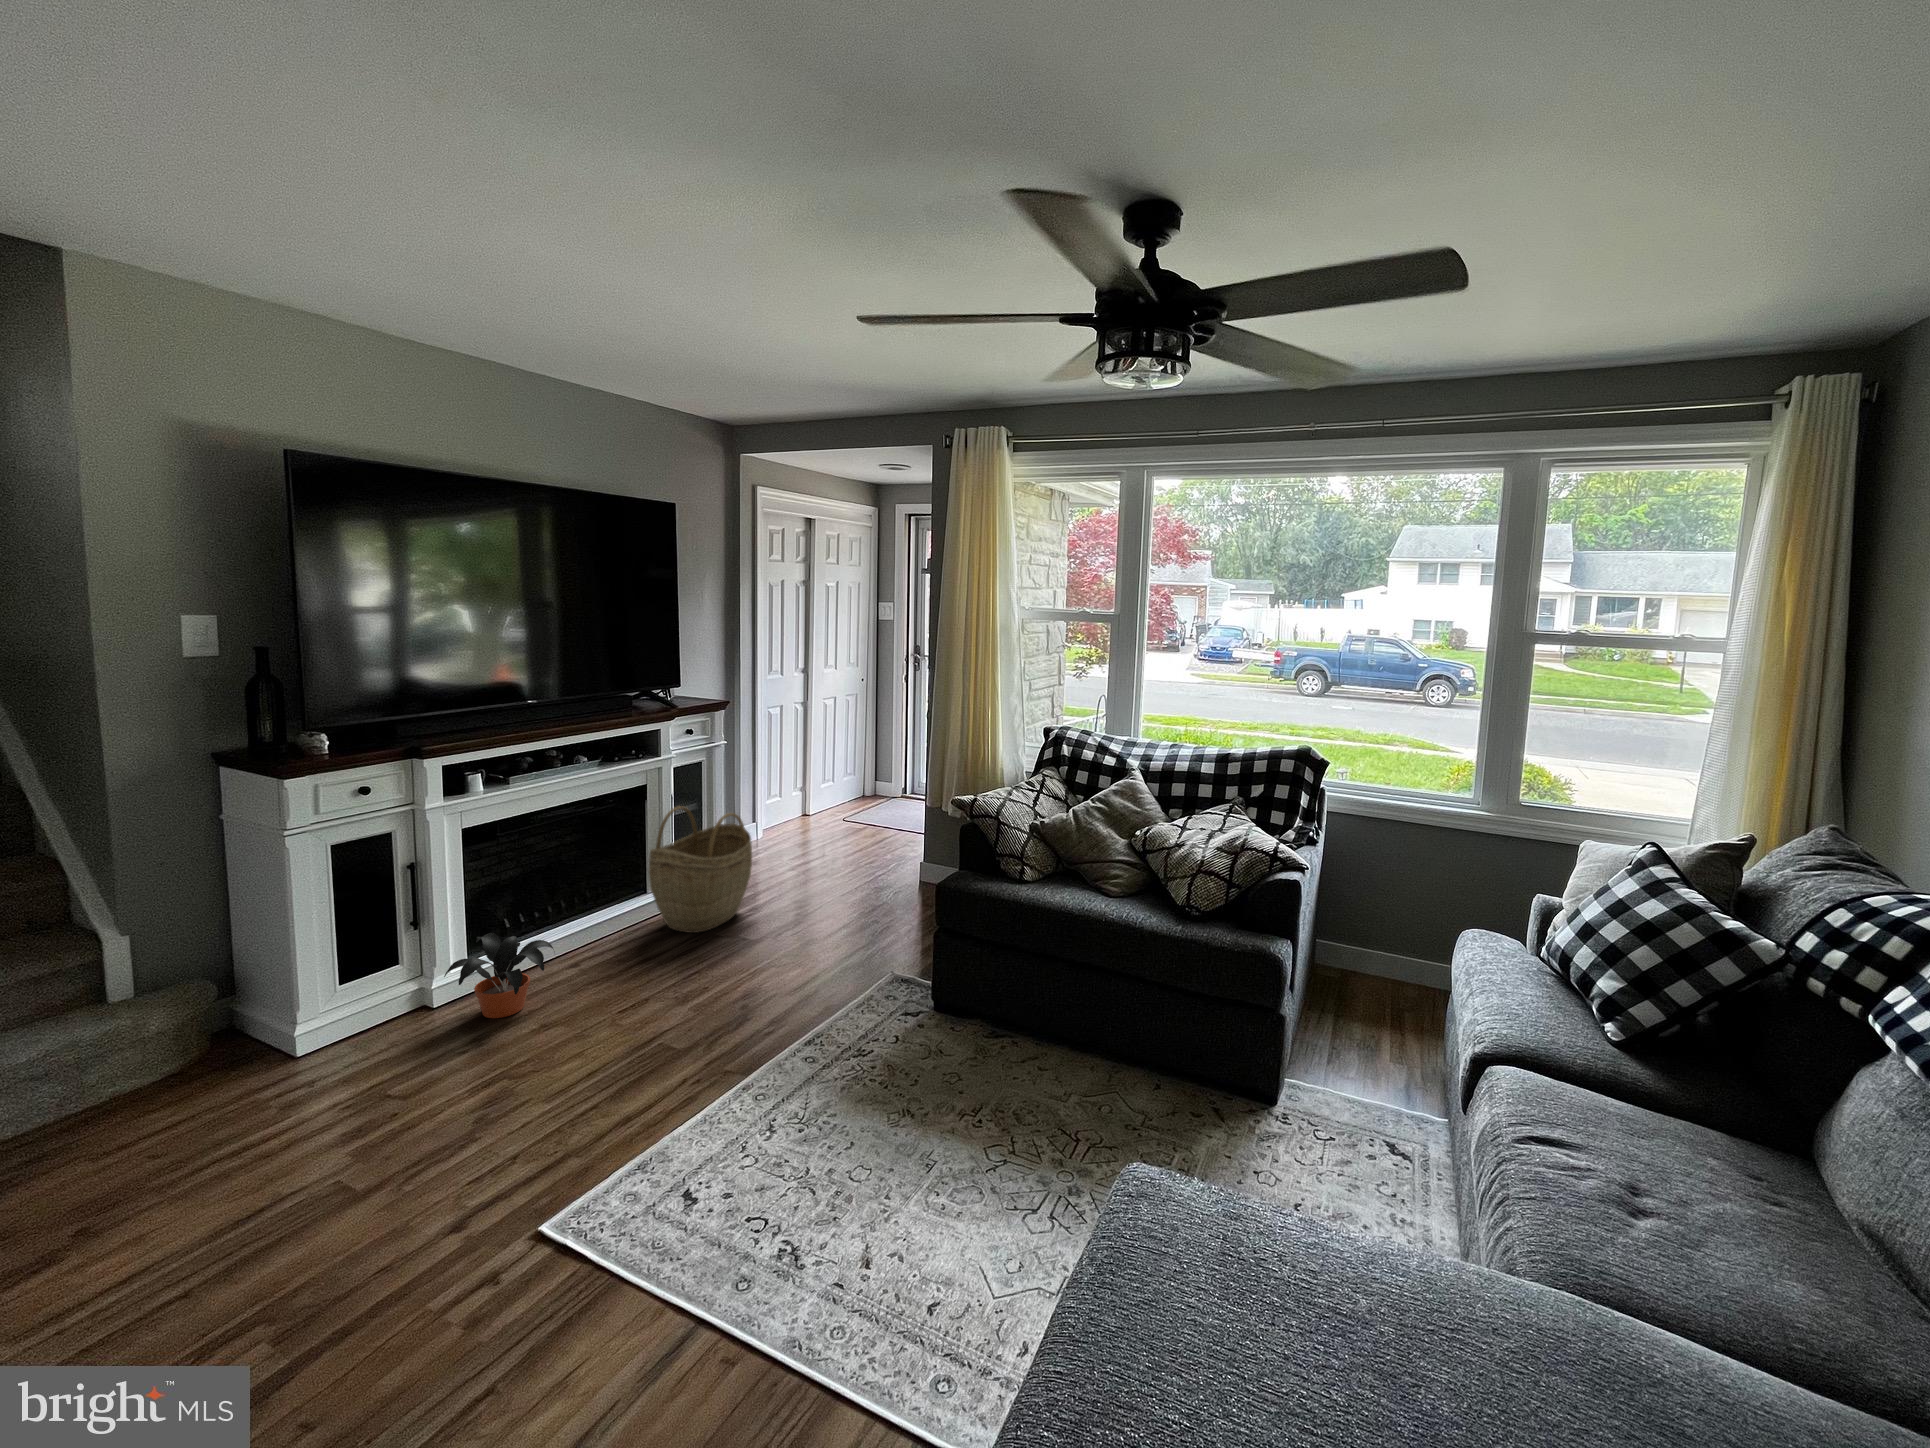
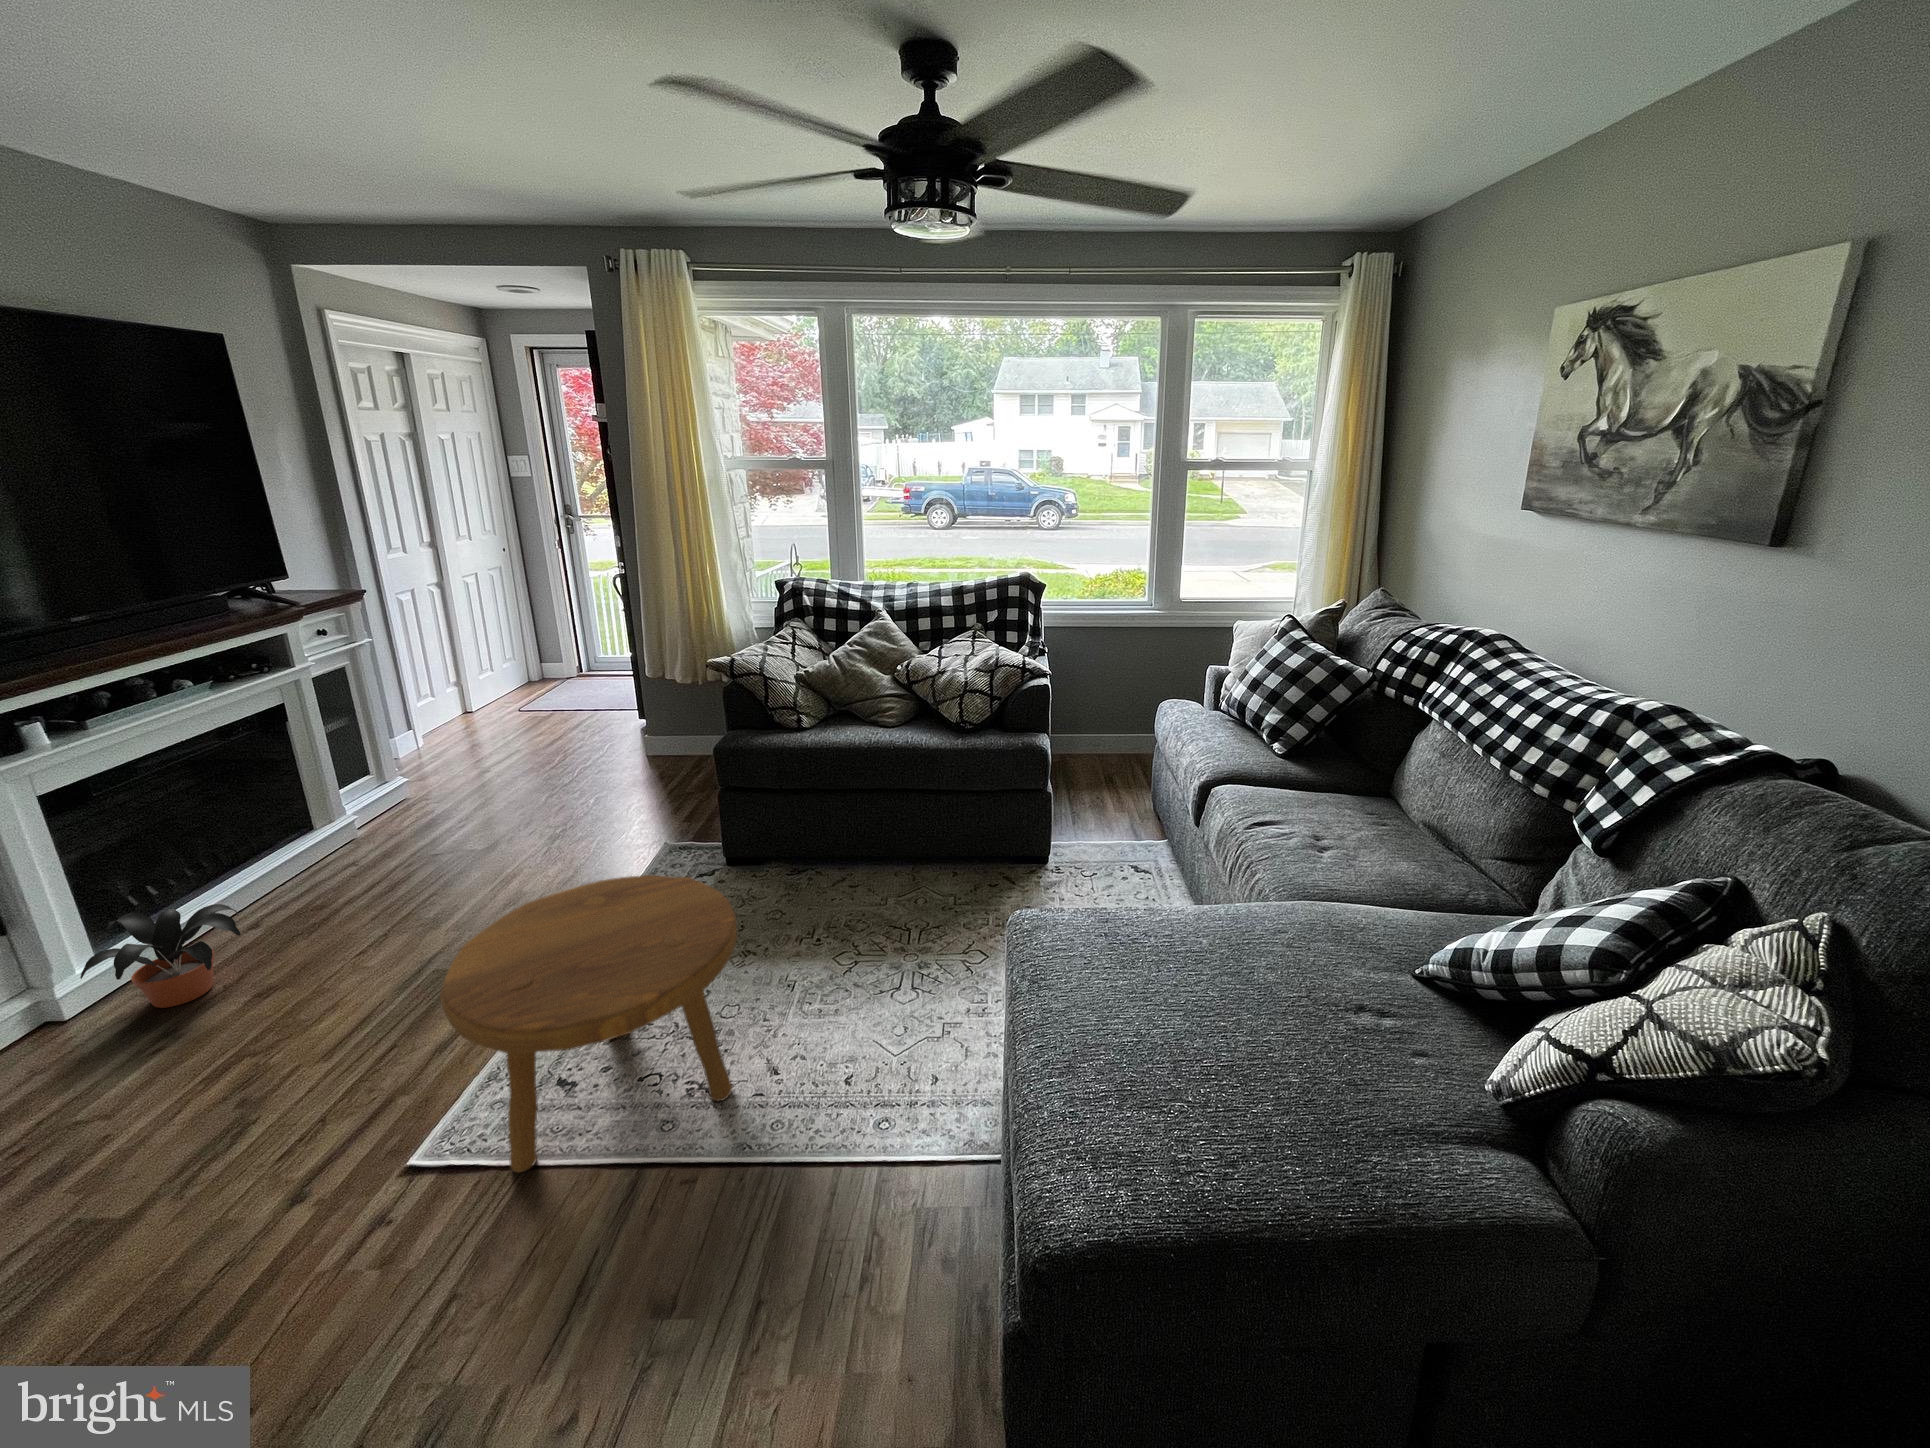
woven basket: present [649,806,752,933] -> none [316,718,456,860]
footstool: none [583,995,861,1278] -> present [440,875,737,1173]

